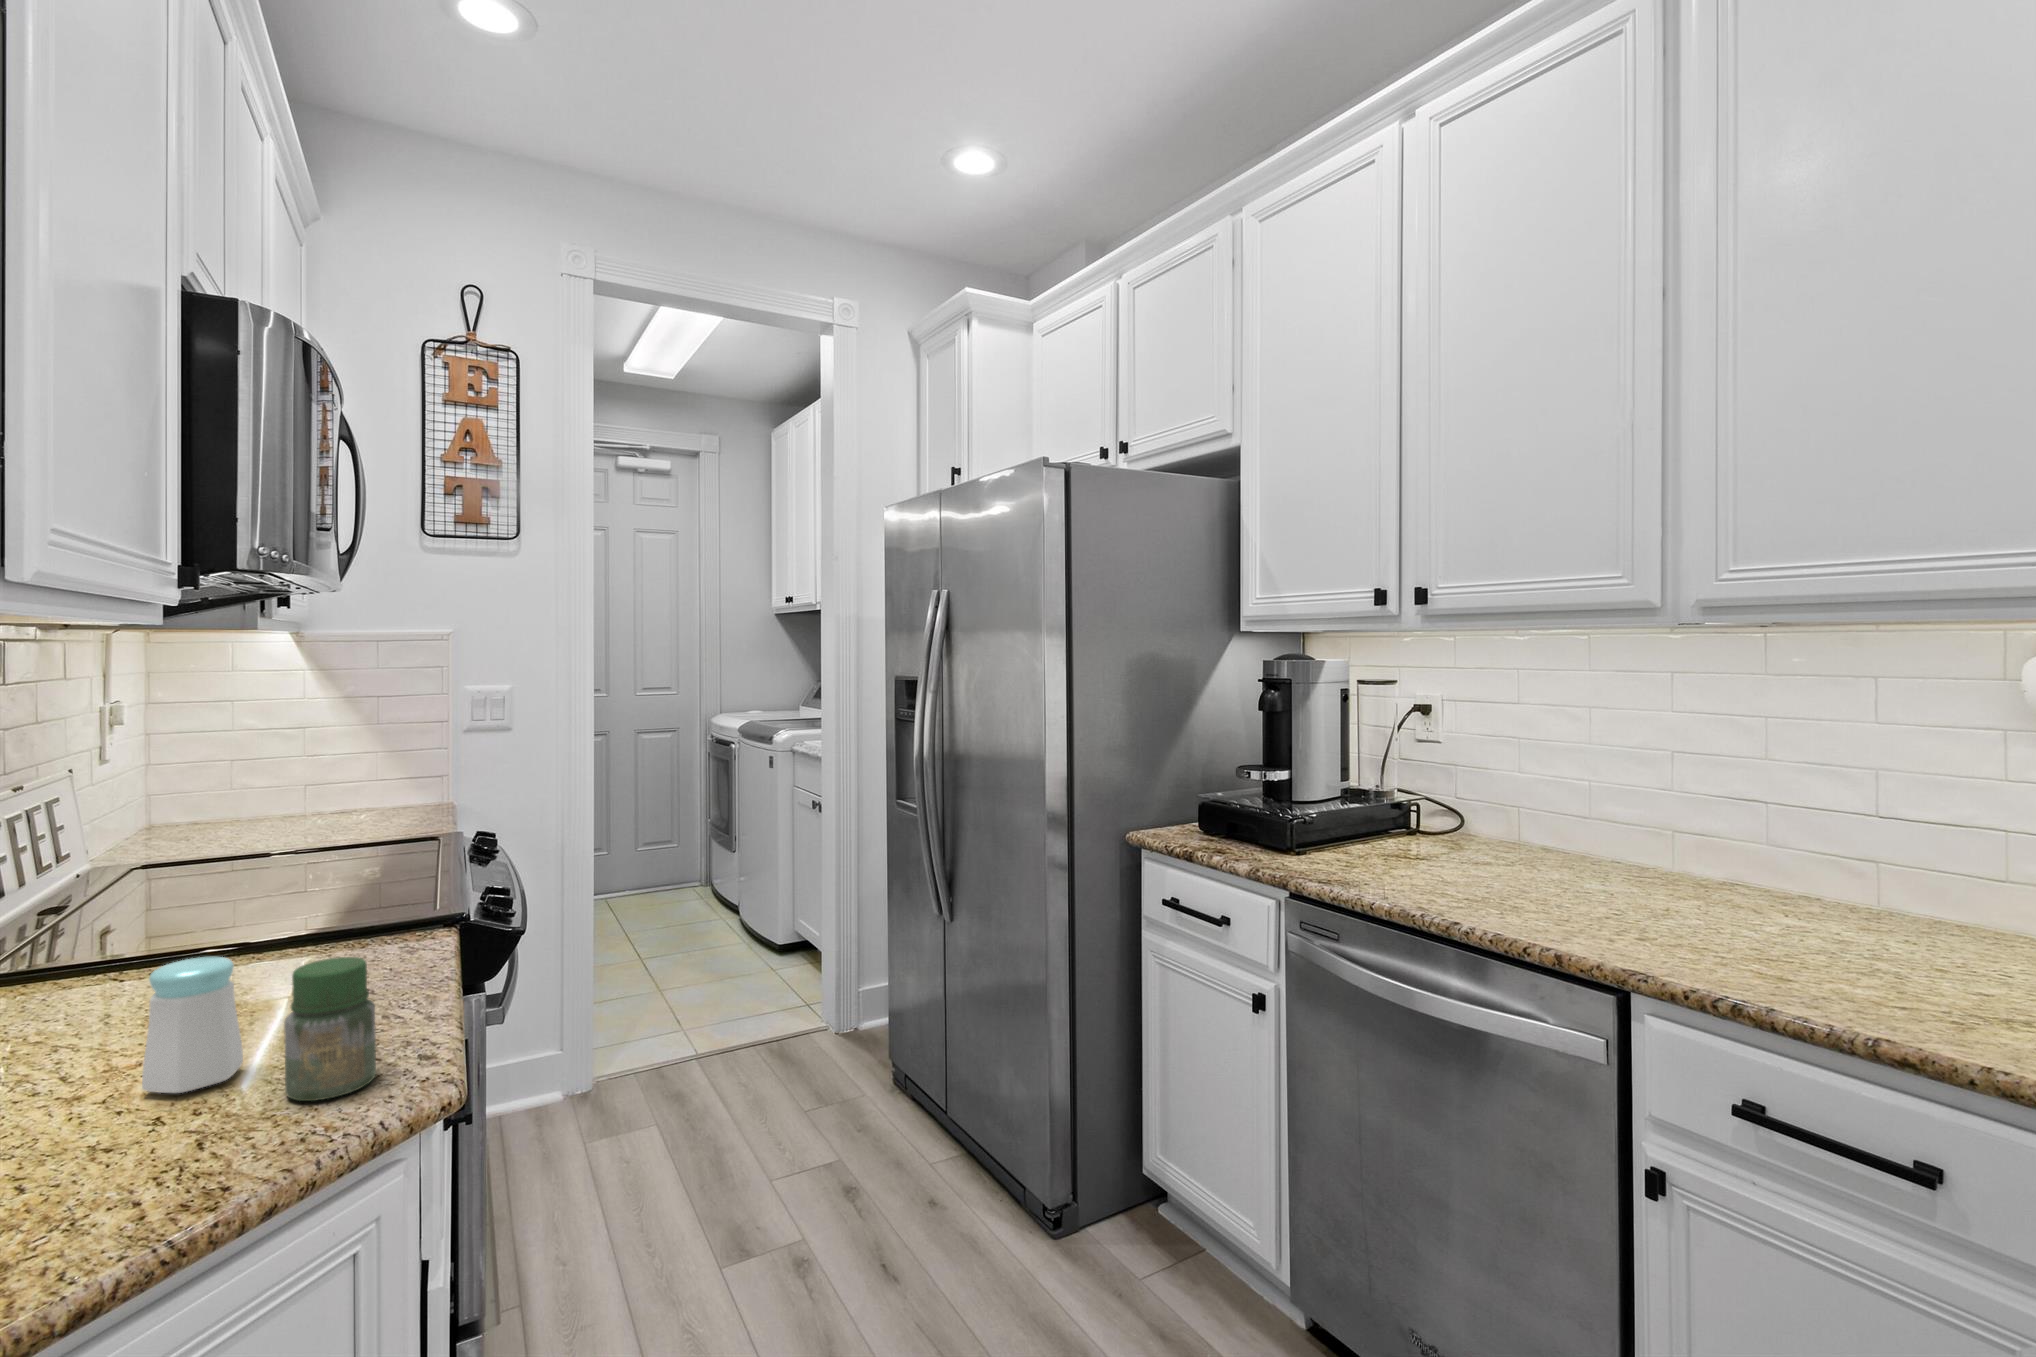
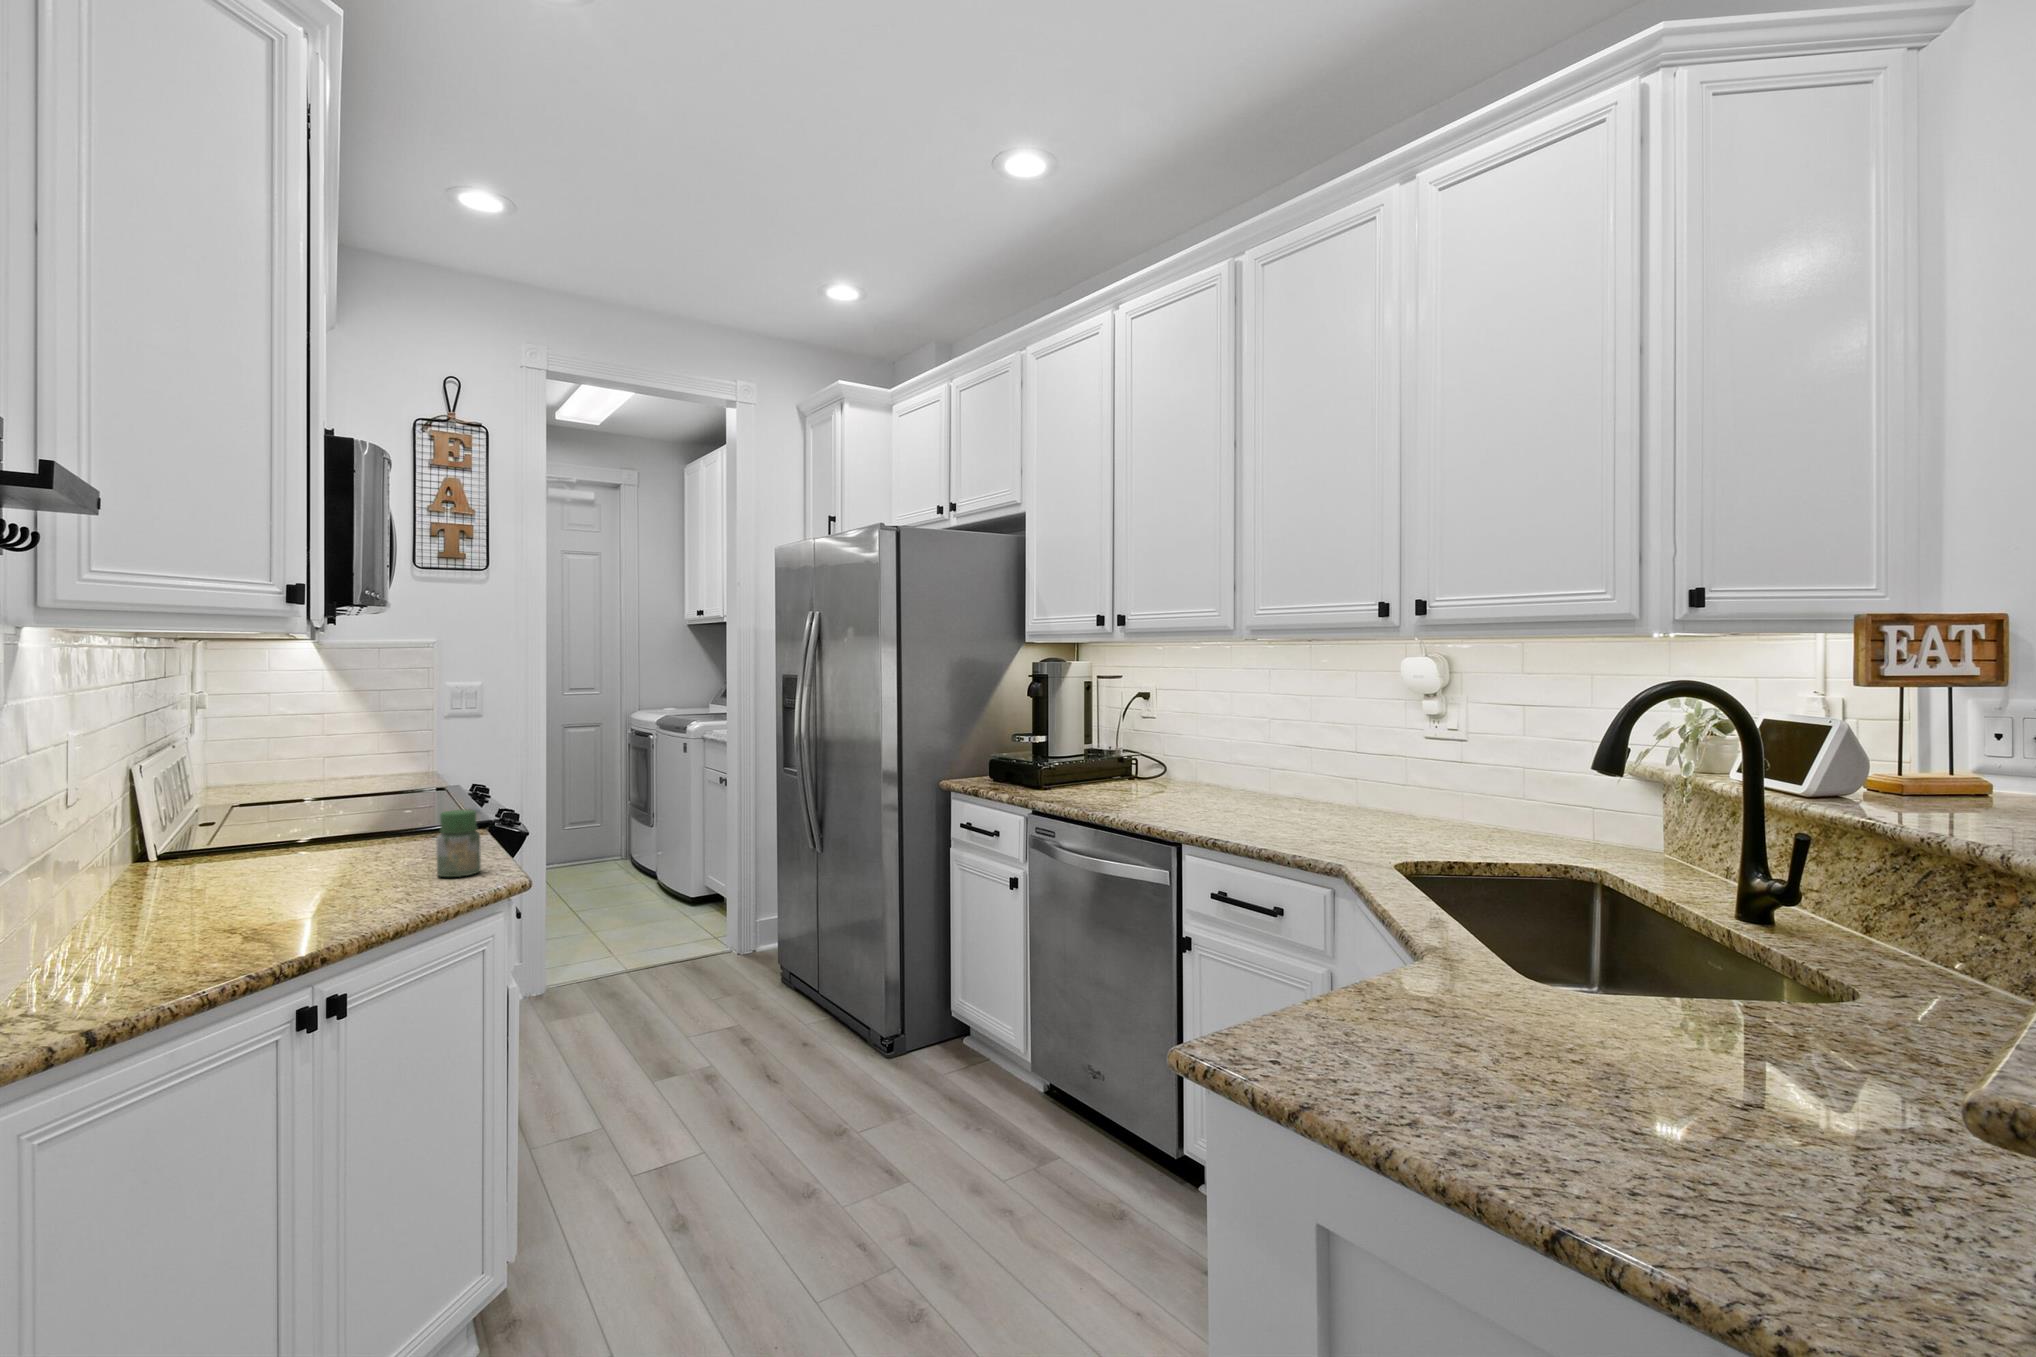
salt shaker: present [142,957,243,1093] -> none [360,811,405,876]

